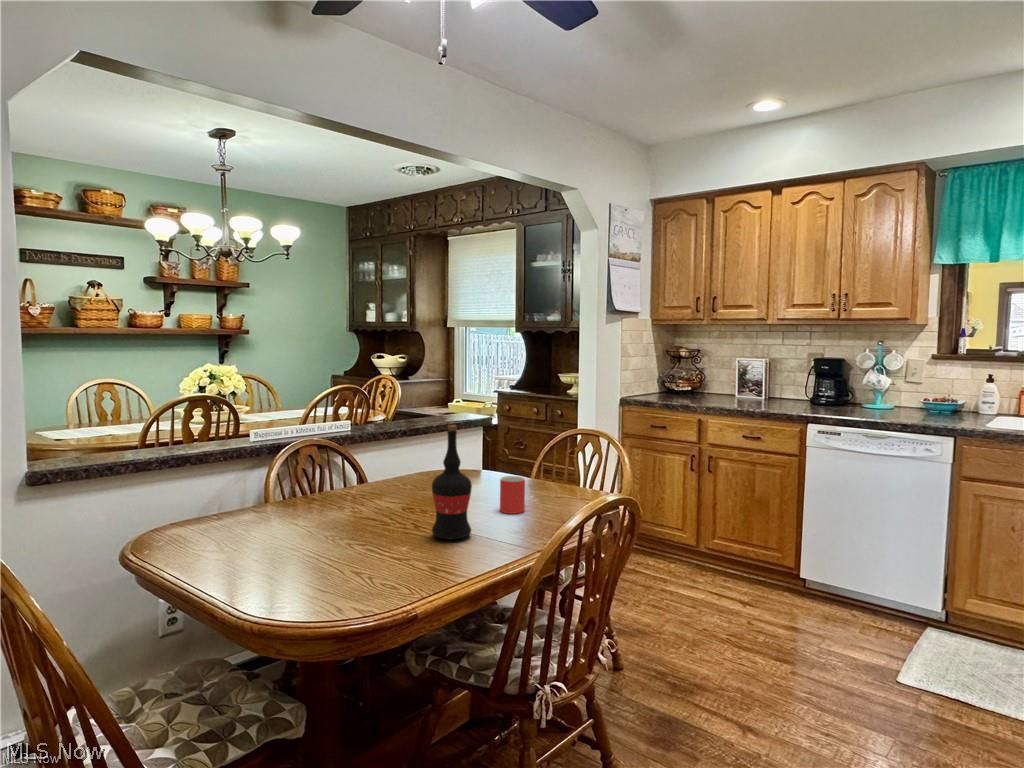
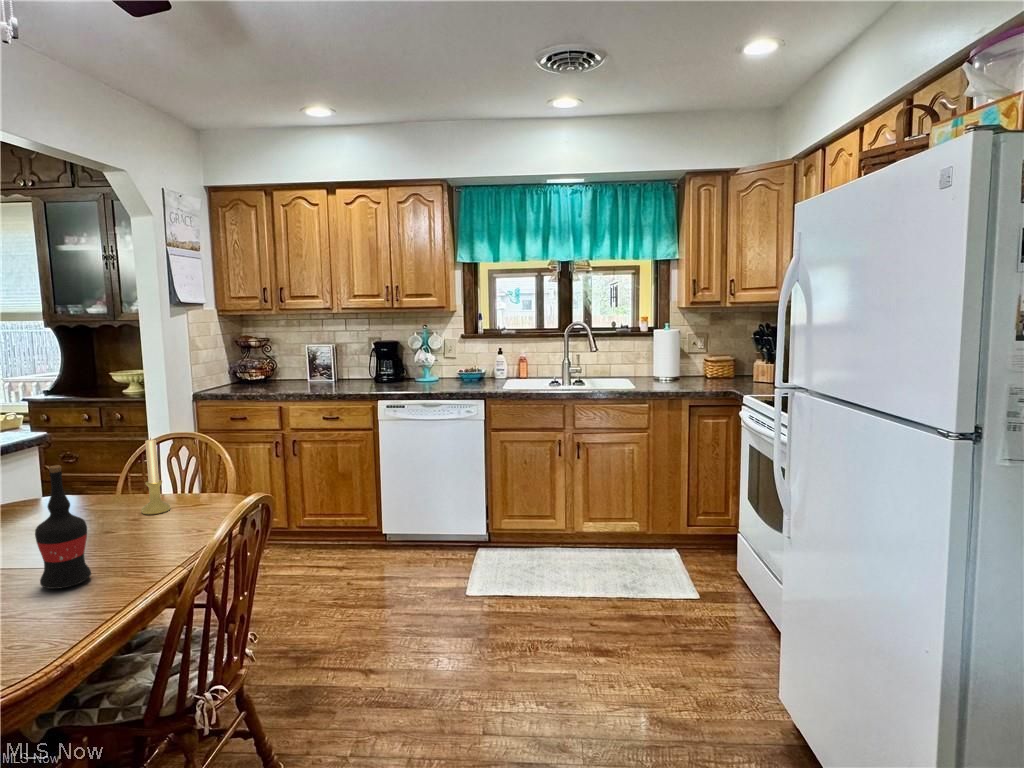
candle holder: none [538,420,563,495] -> present [141,438,170,515]
mug: present [500,476,525,514] -> none [105,503,138,544]

